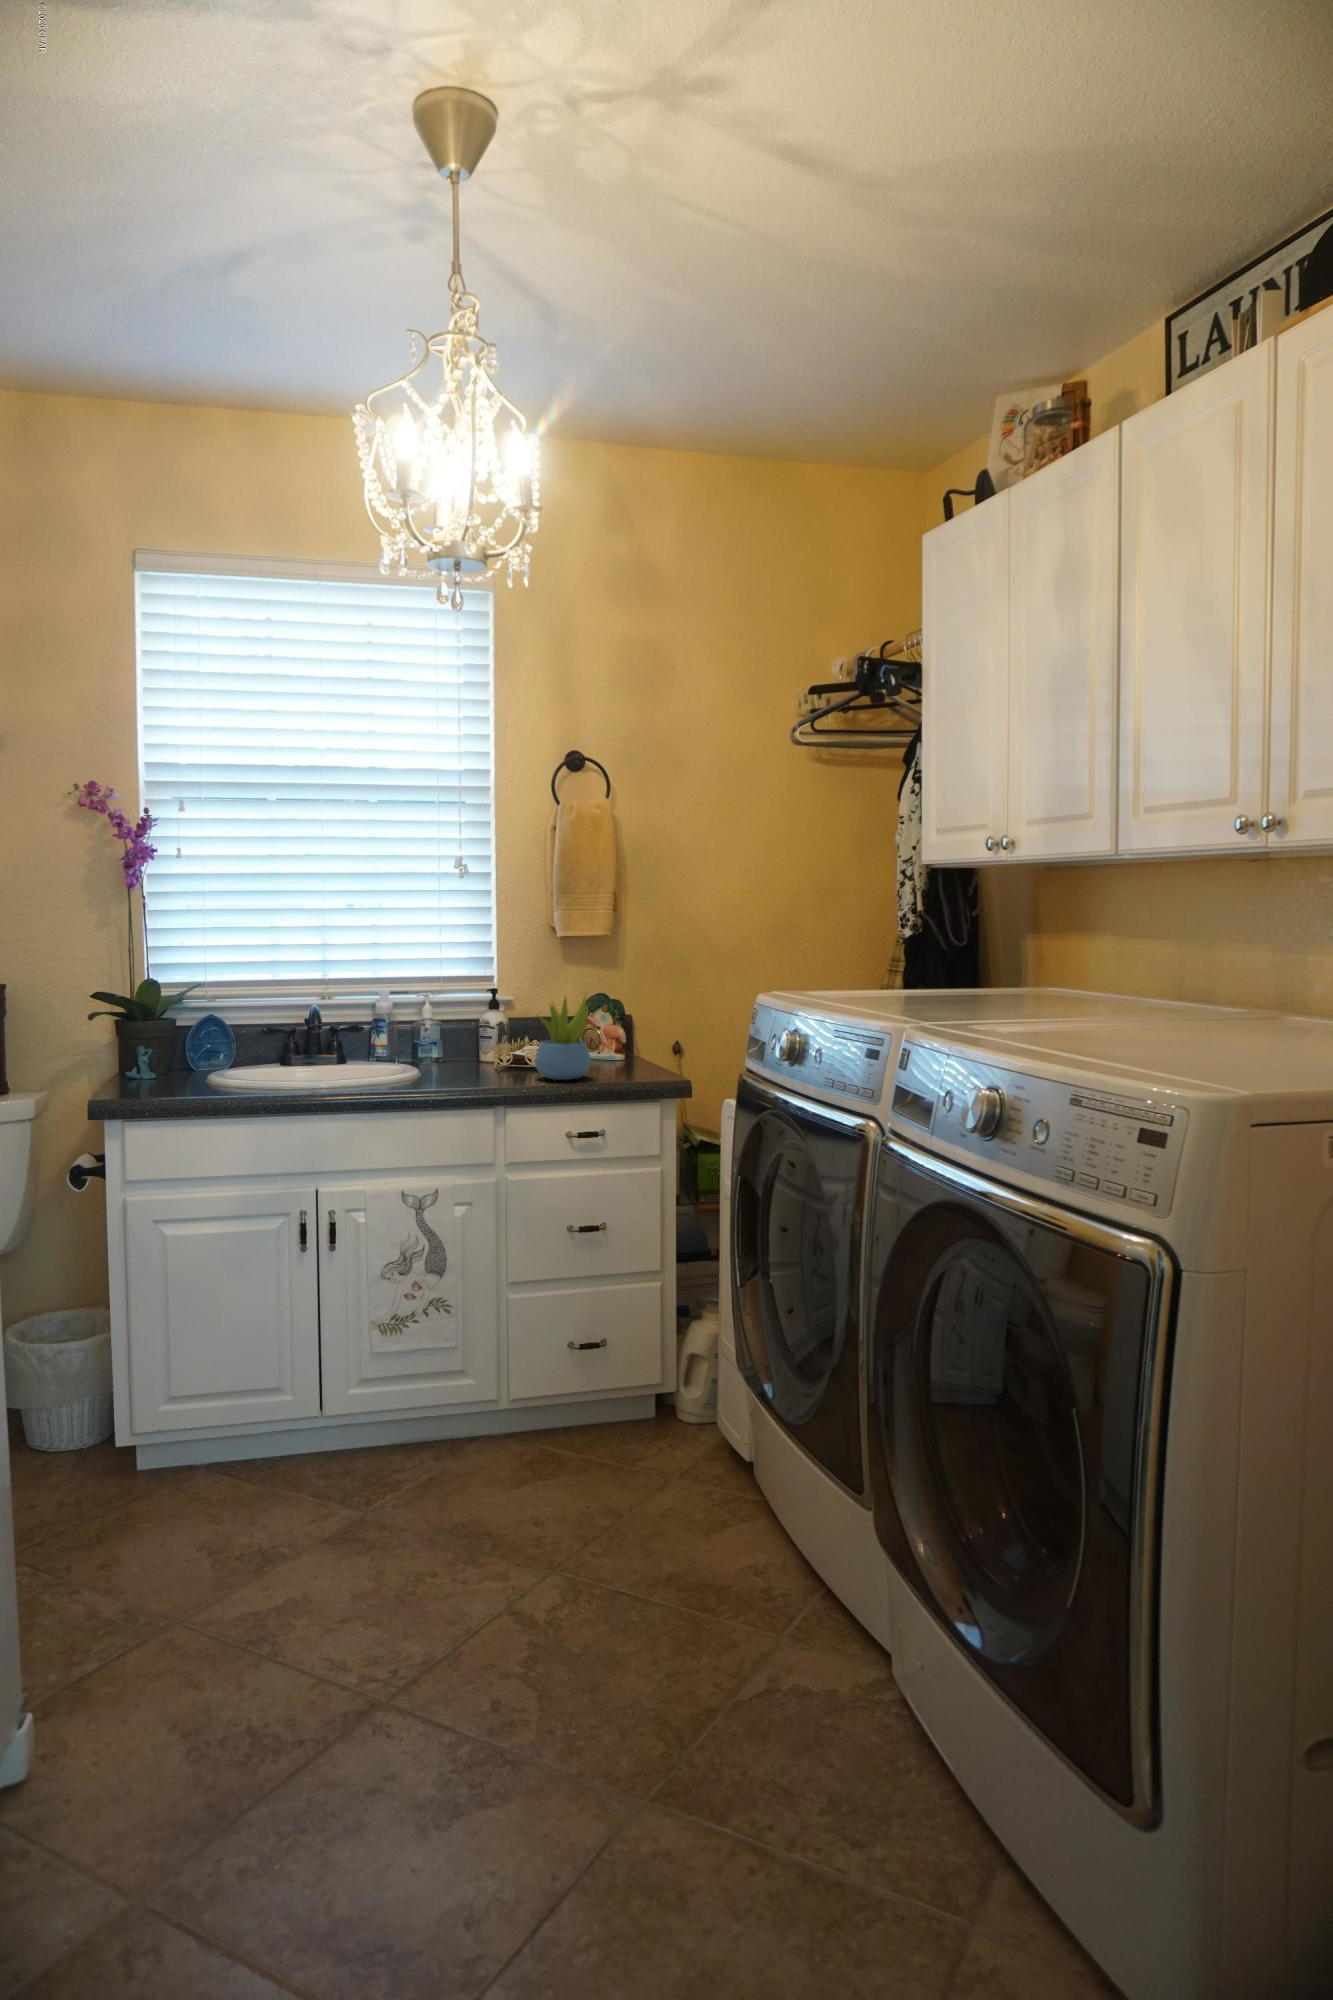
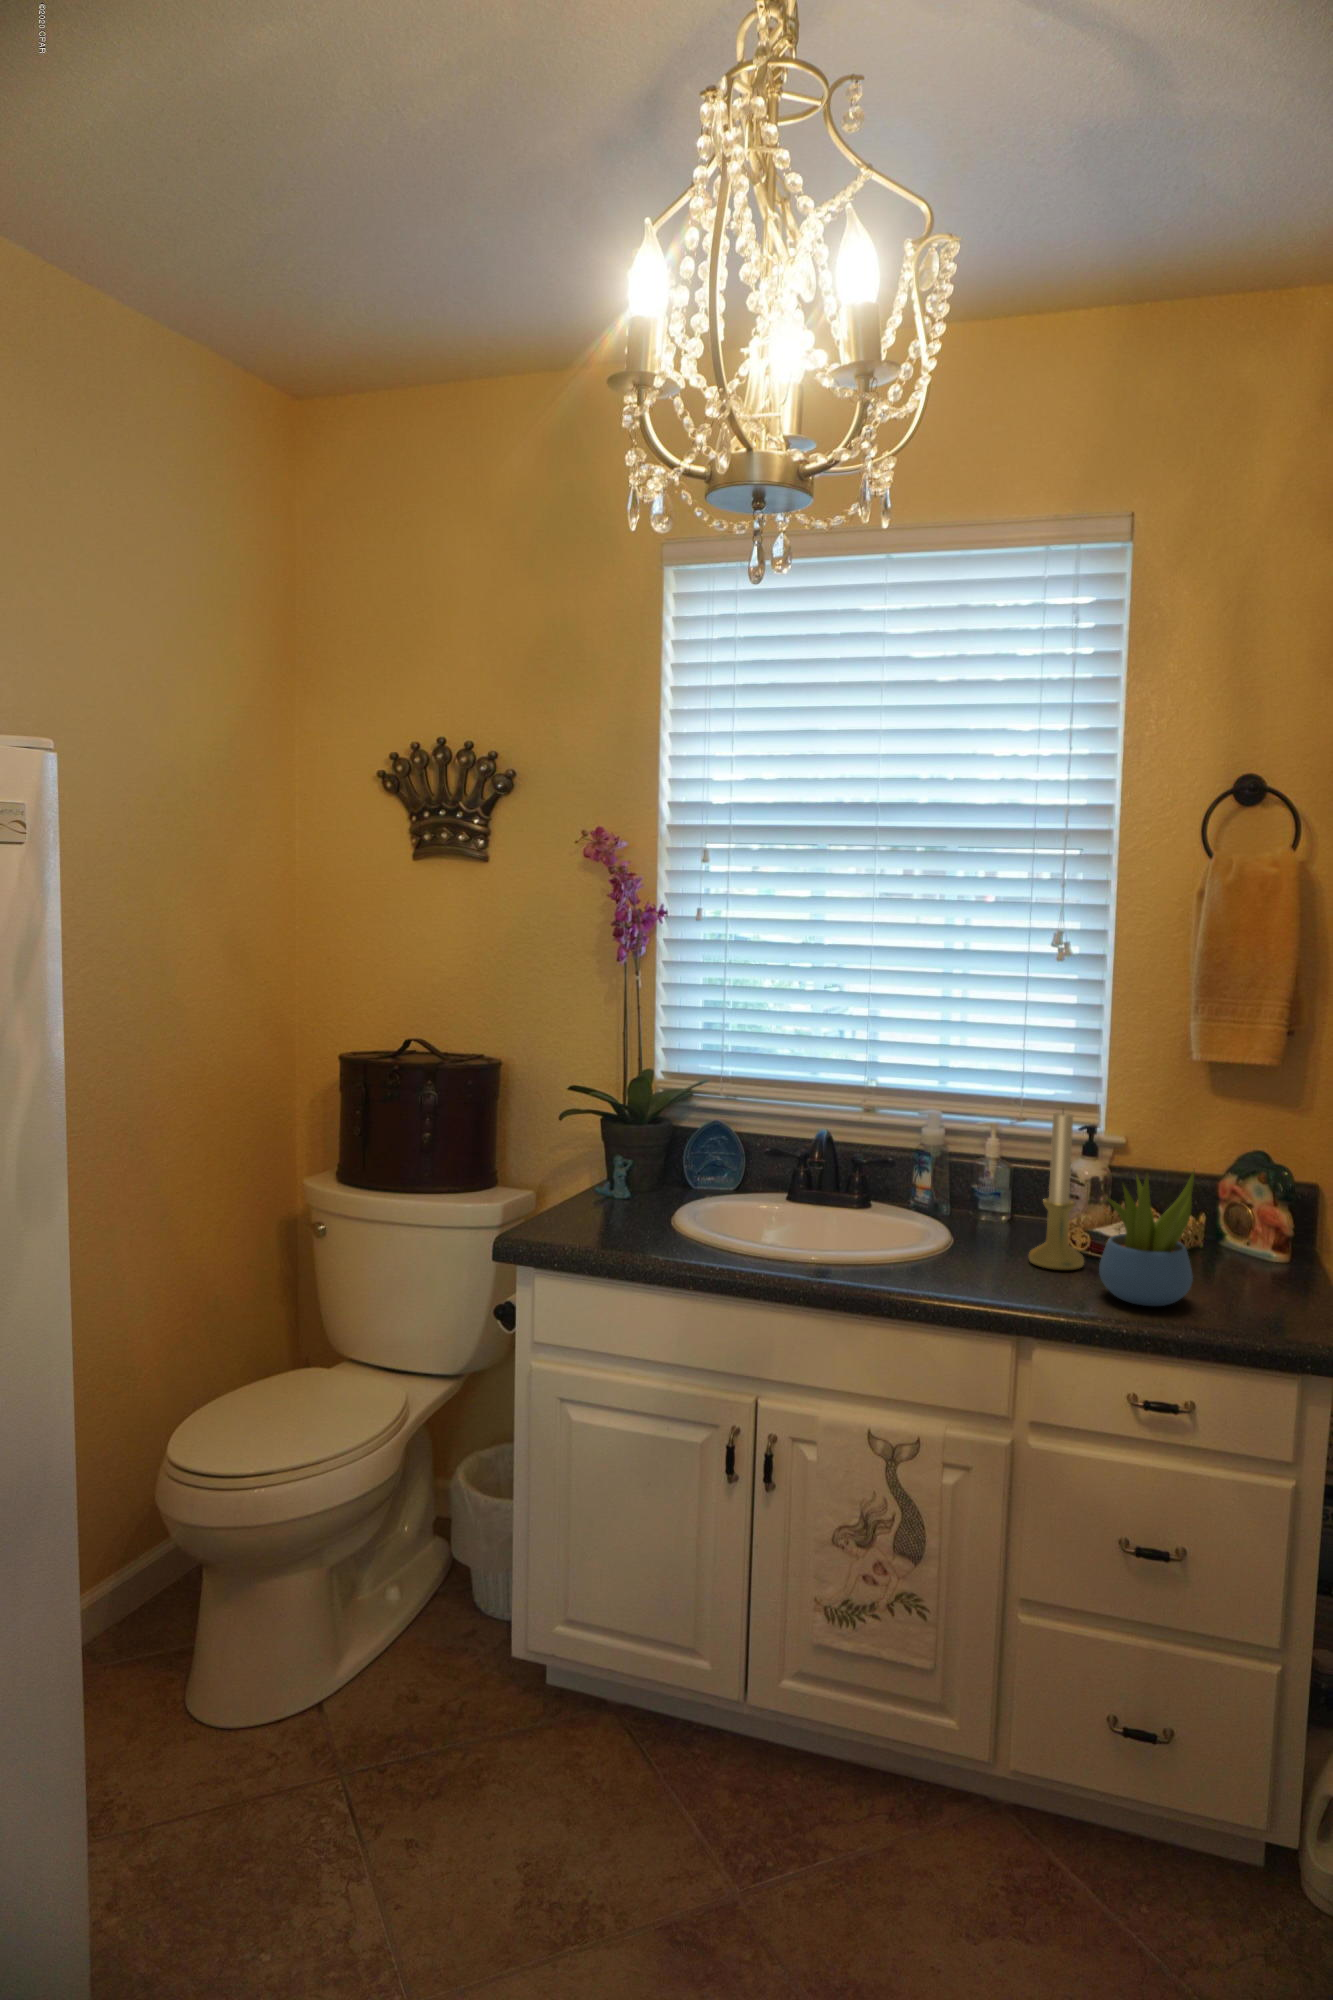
candle holder: none [479,967,516,1074] -> present [1029,1112,1084,1270]

